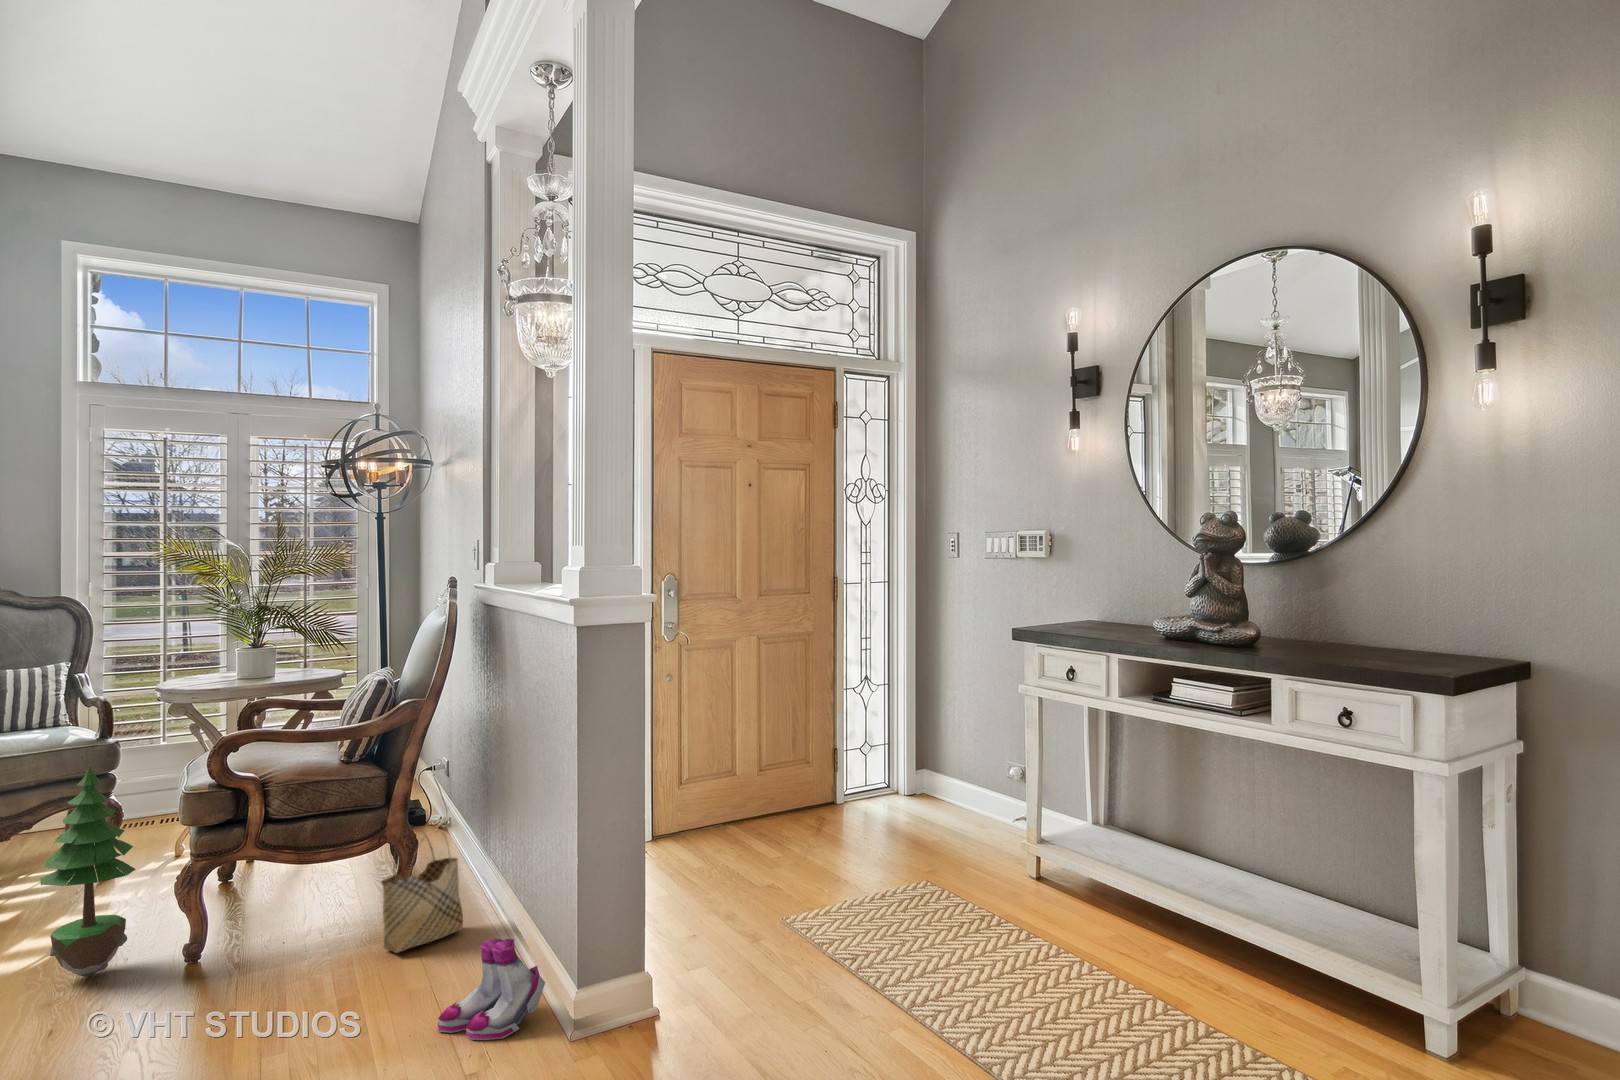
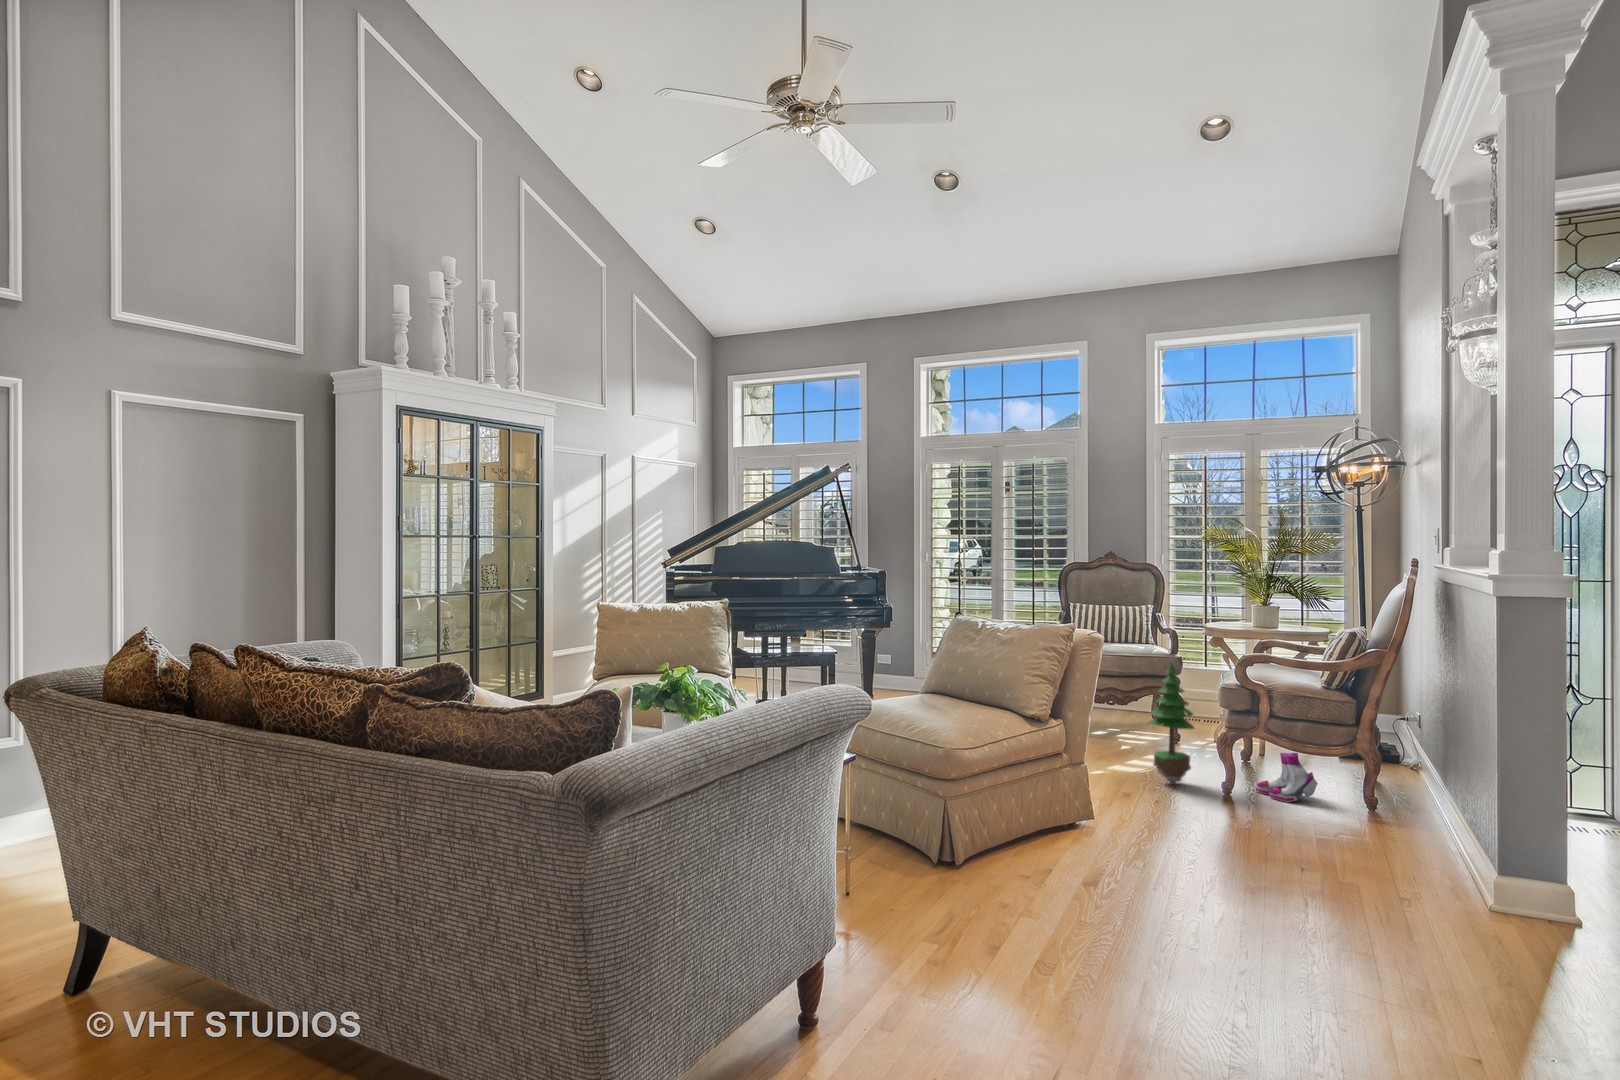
woven basket: present [381,826,463,953] -> none [1349,739,1416,826]
boots: present [438,938,545,1040] -> present [1256,753,1318,802]

